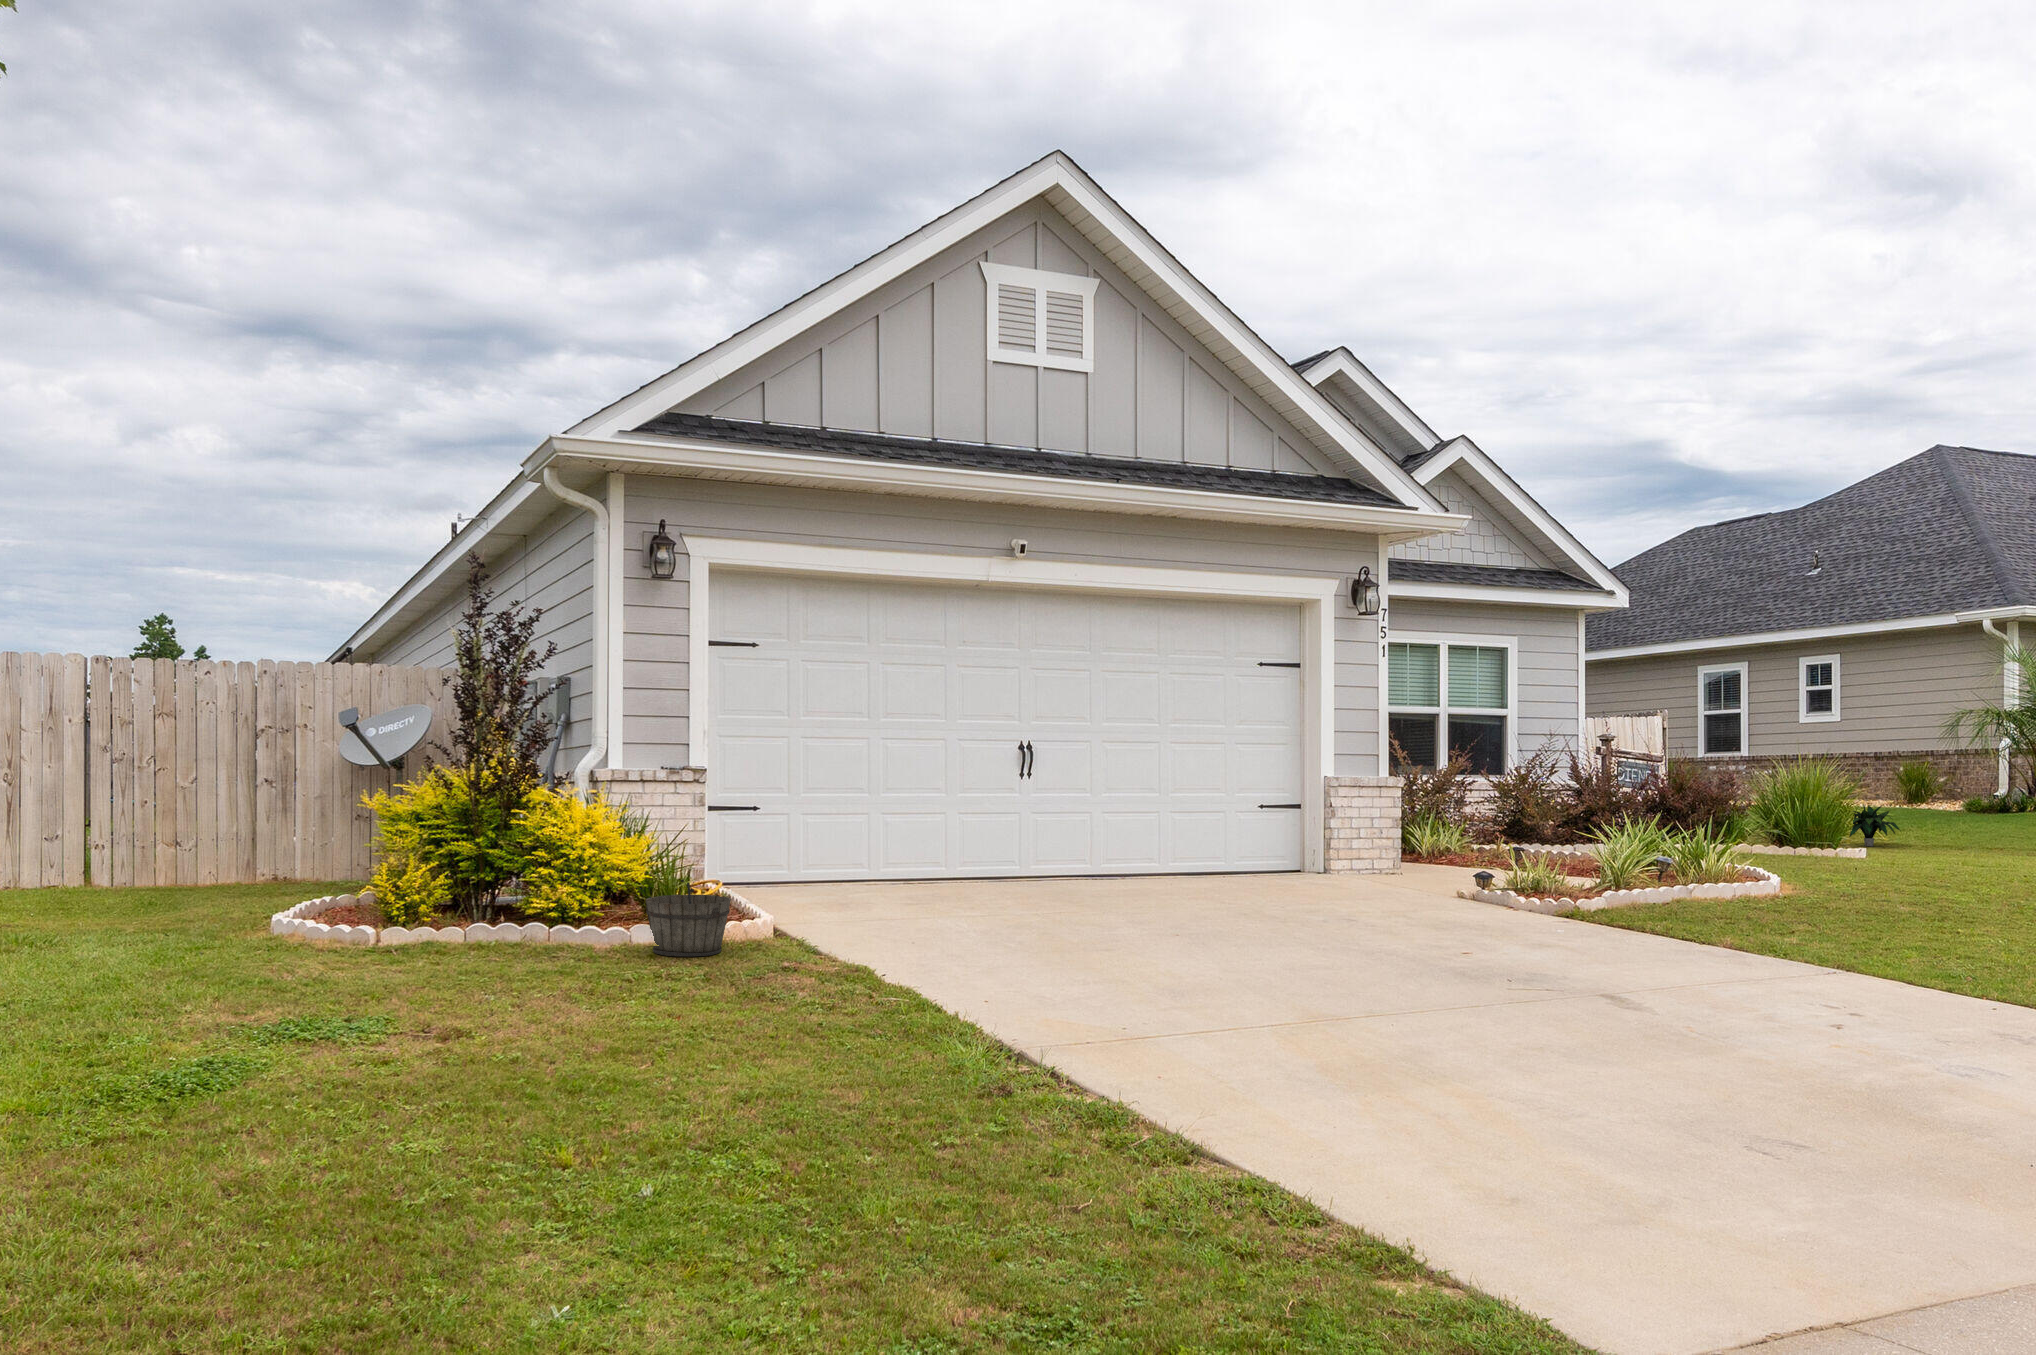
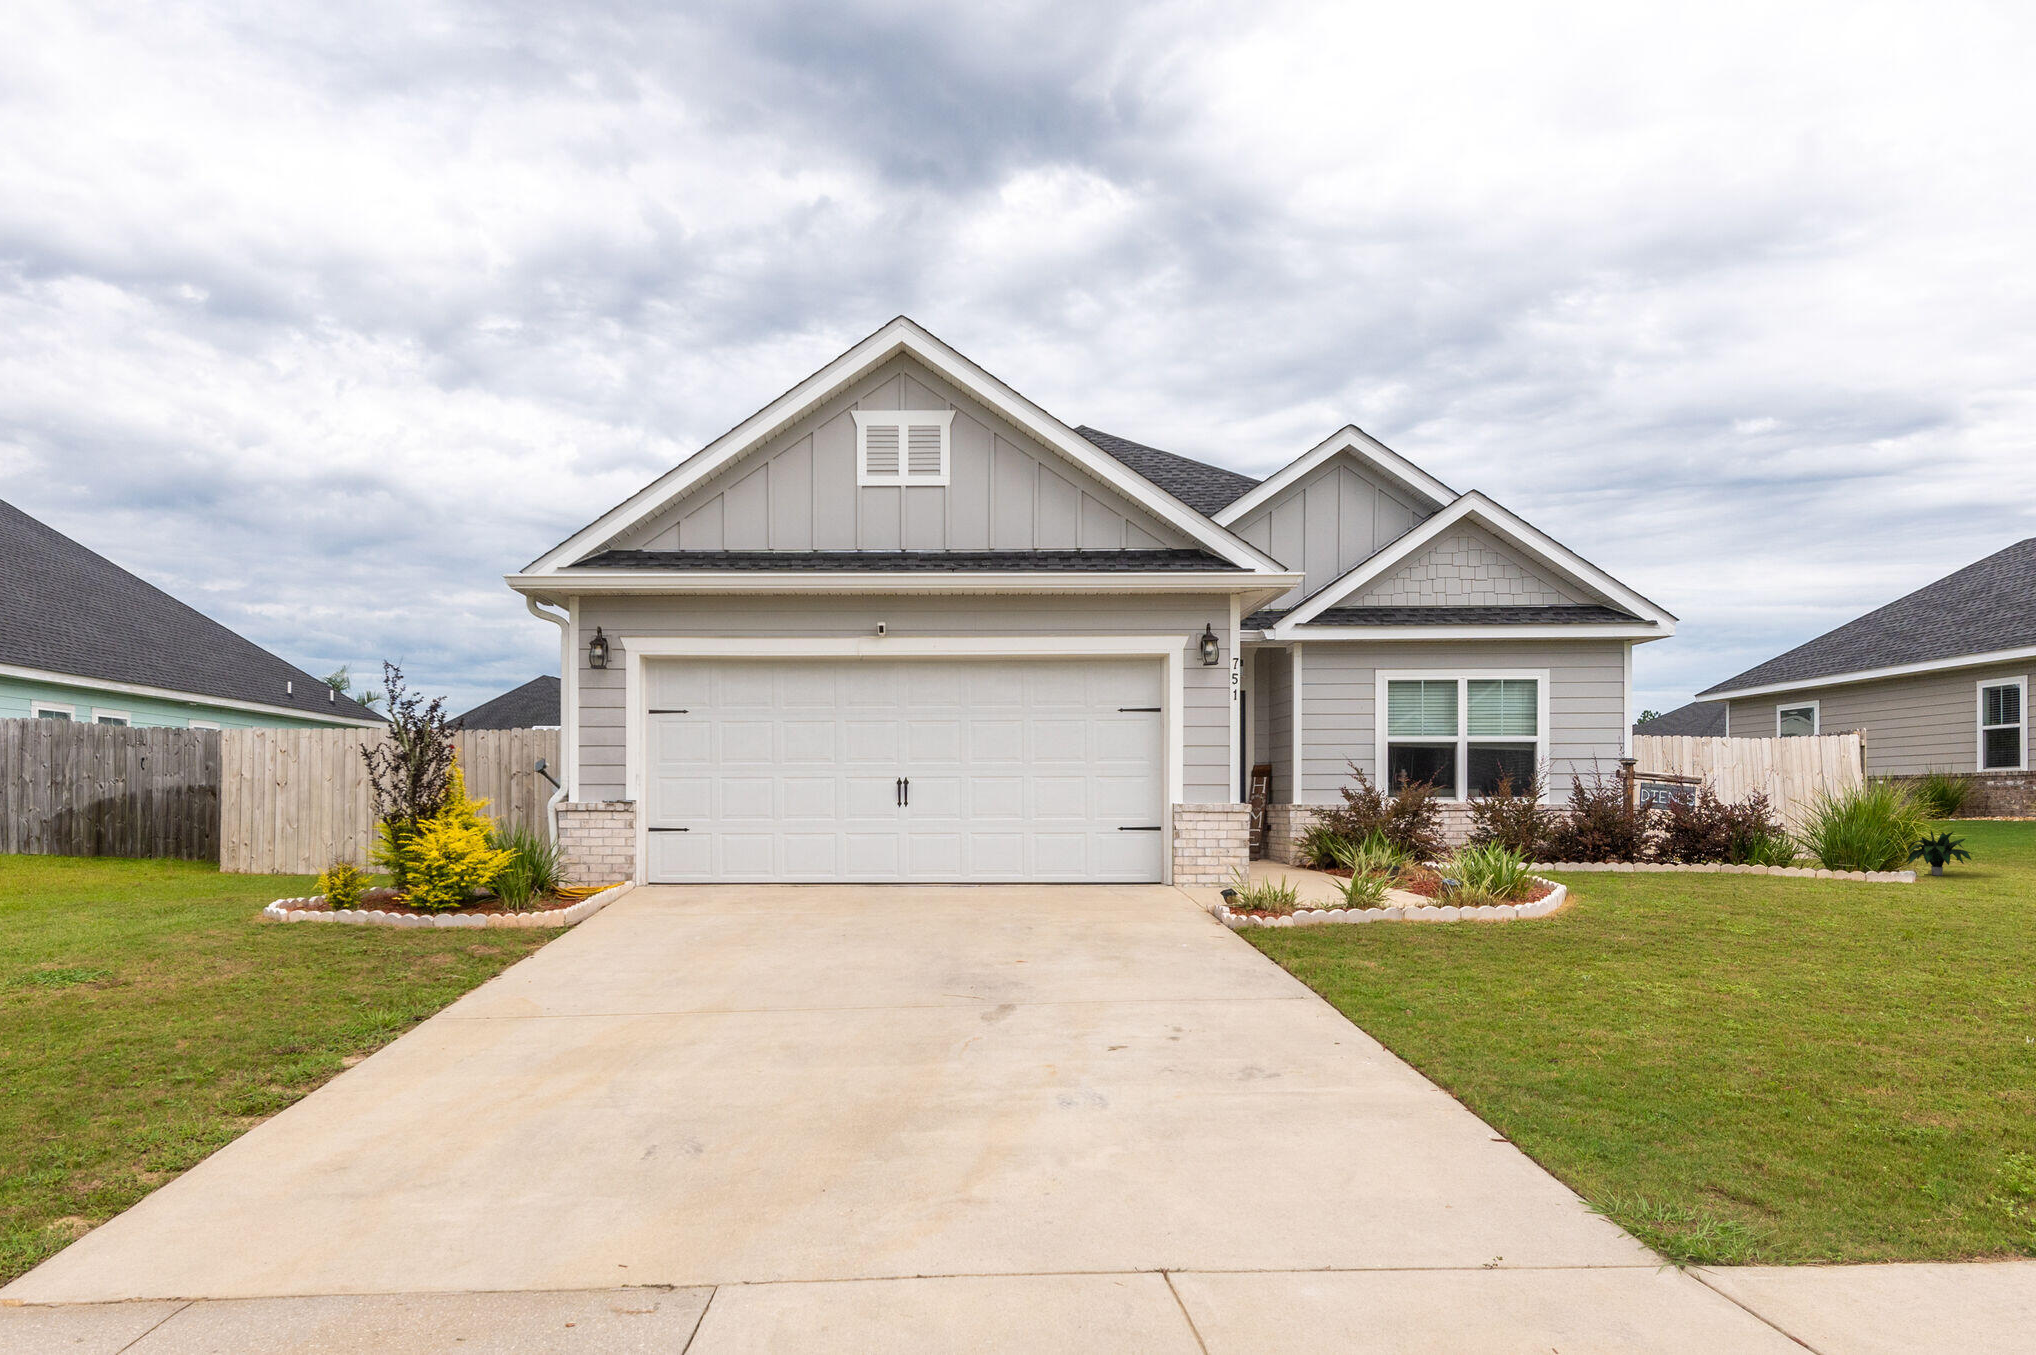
wooden bucket: present [646,879,731,956] -> none [452,880,514,933]

